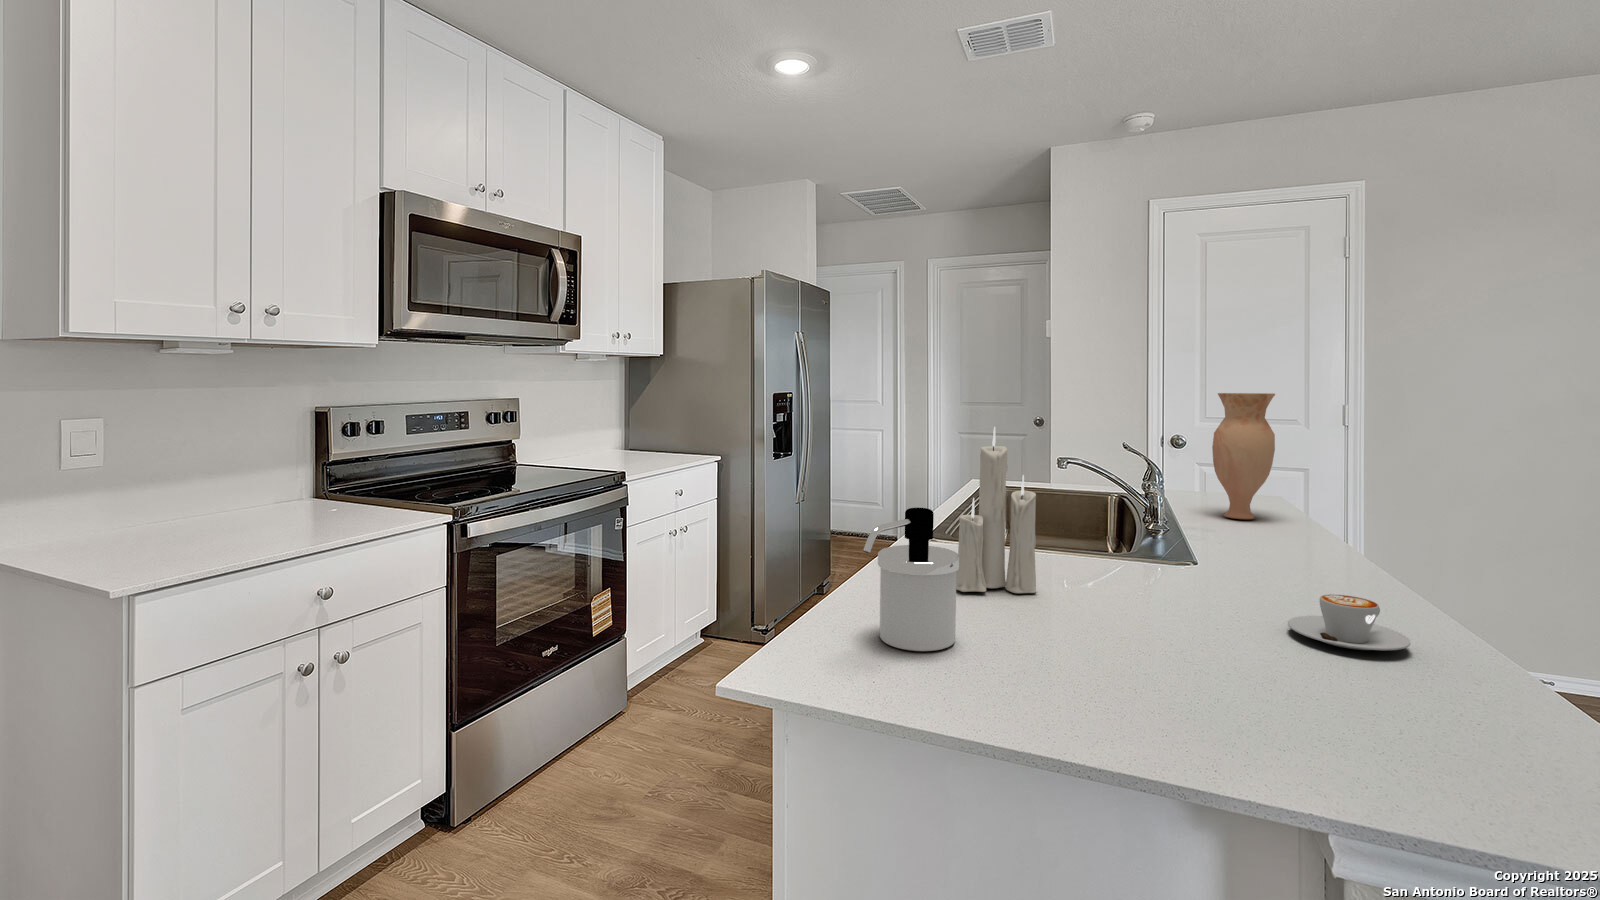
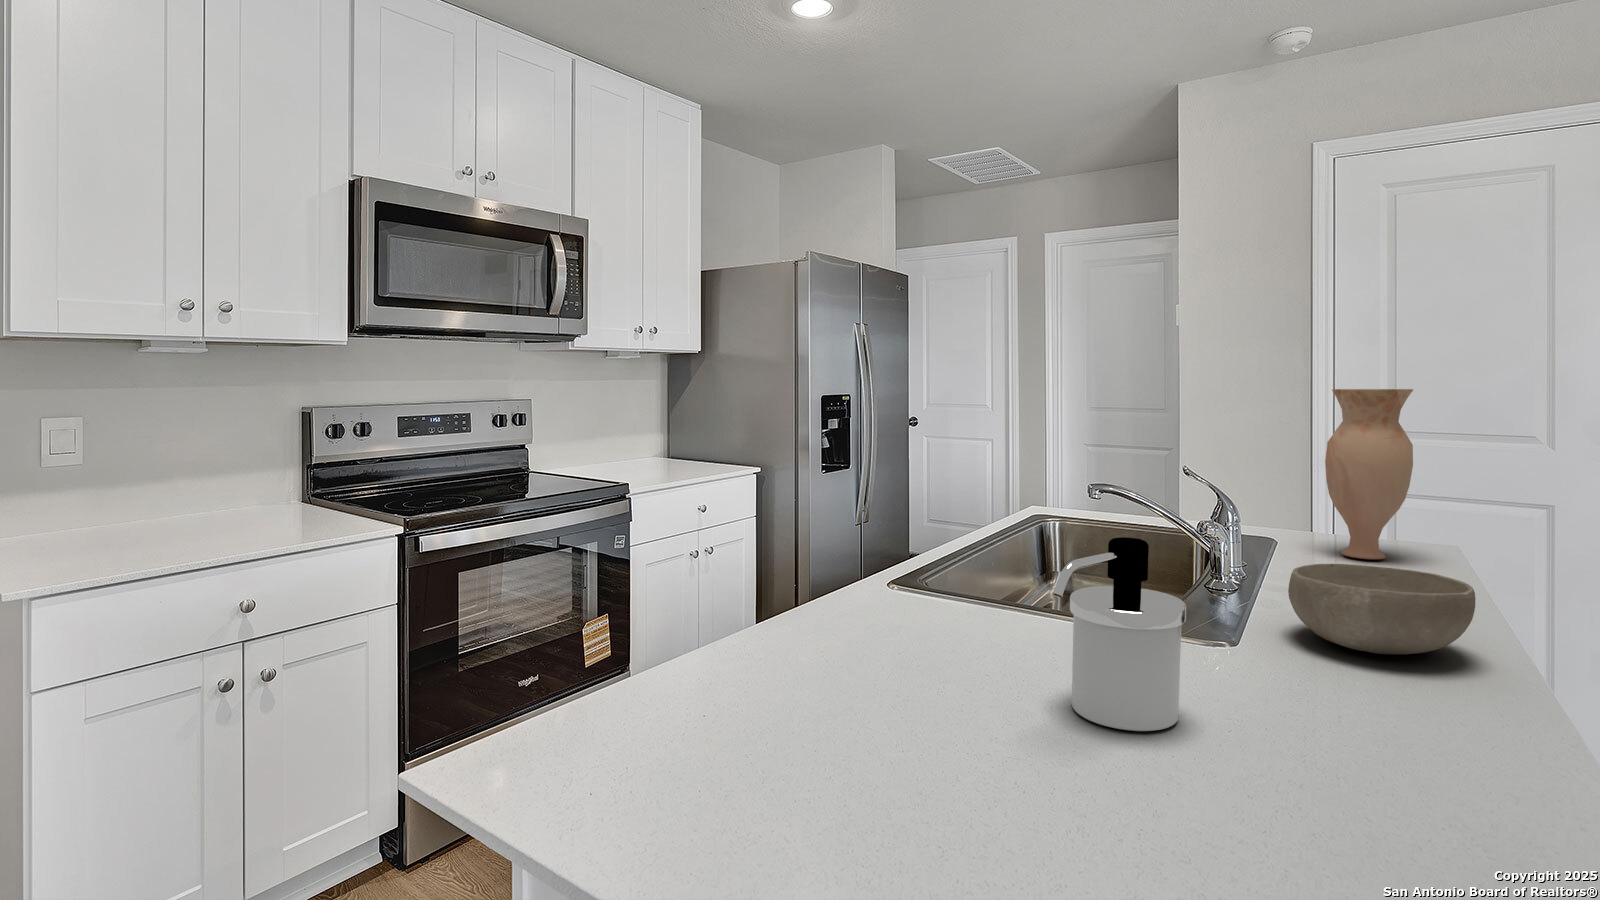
candle: present [956,427,1036,593] -> none [878,419,984,647]
soap dispenser: present [863,508,960,651] -> present [1053,537,1186,731]
bowl: none [1234,521,1365,583] -> present [1288,564,1475,654]
coffee cup: present [1288,594,1410,650] -> none [1296,674,1472,765]

